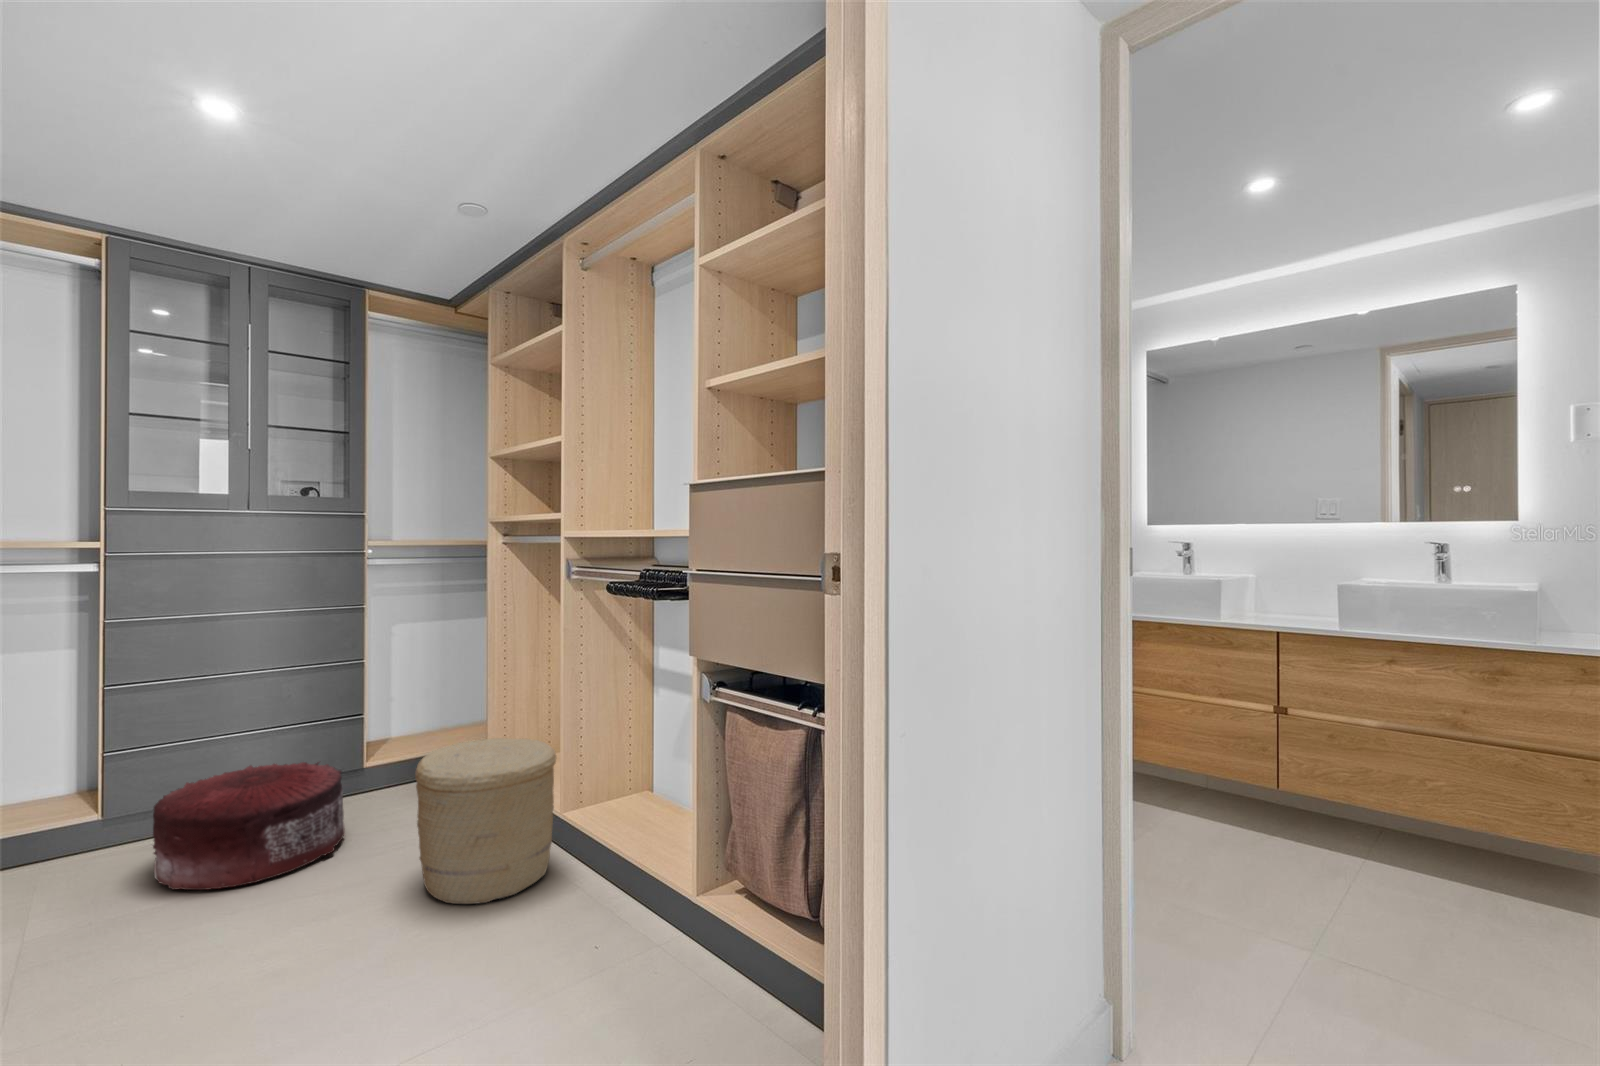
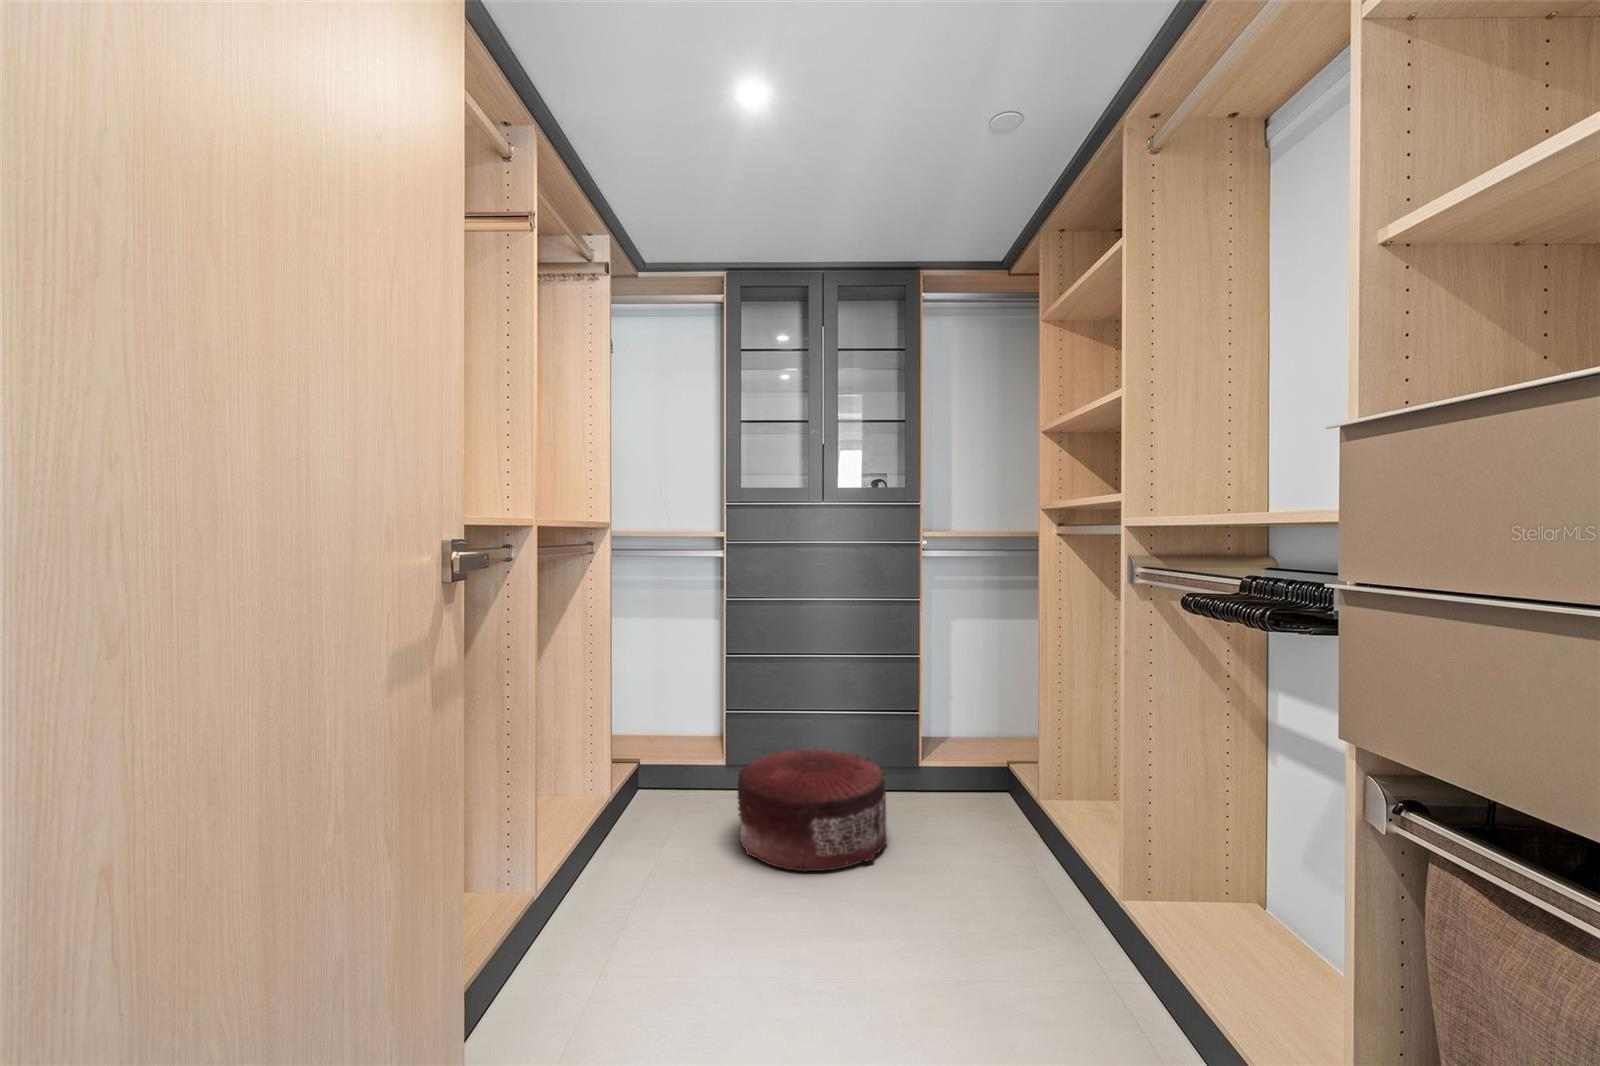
woven basket: present [415,738,556,904] -> none [938,777,1111,1003]

